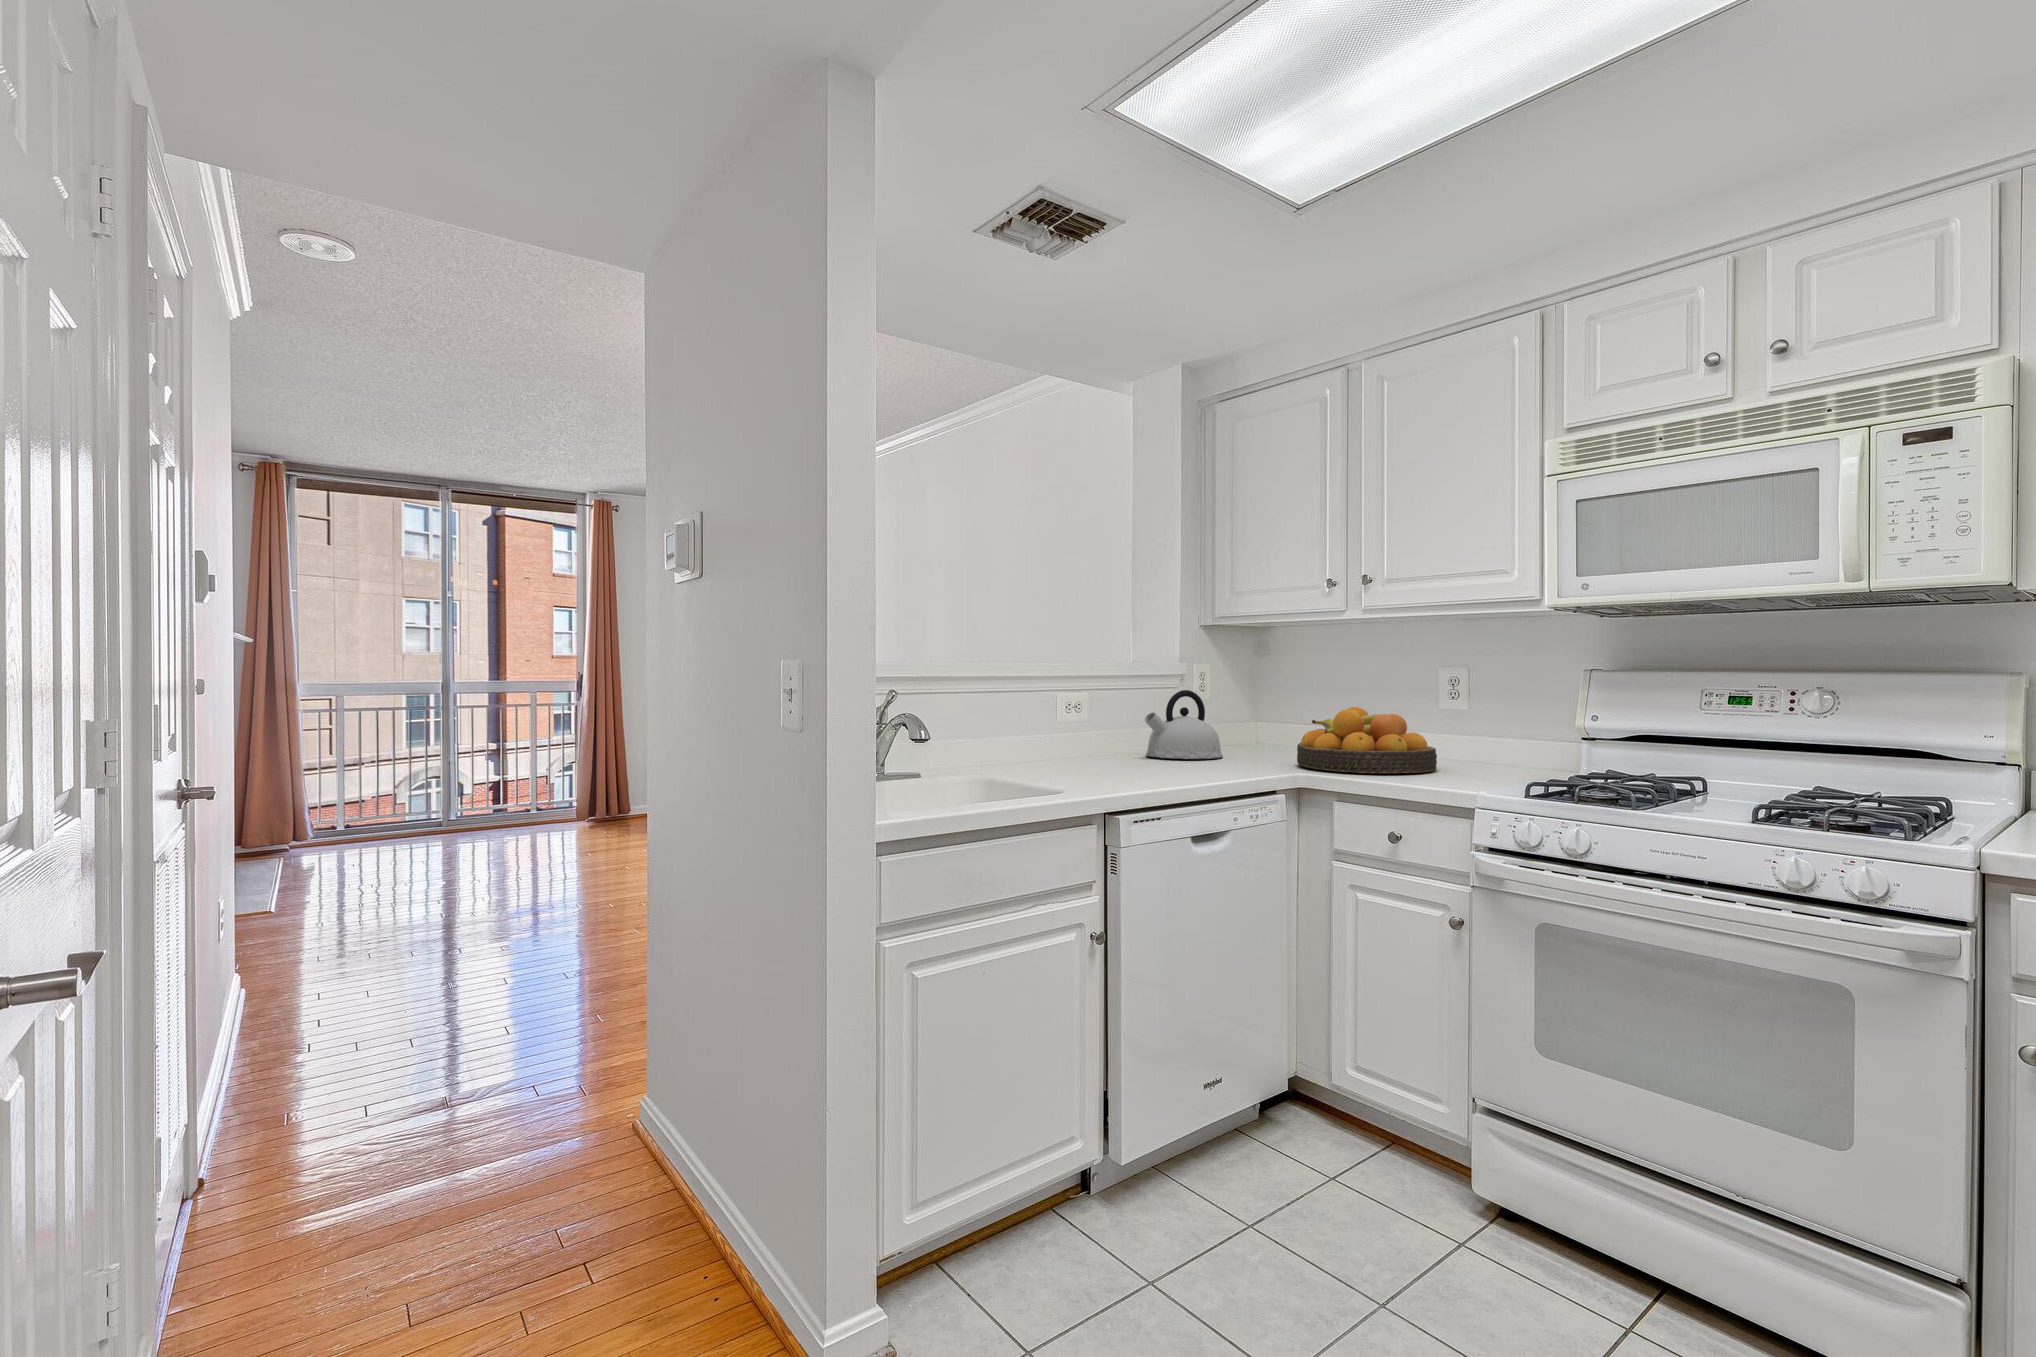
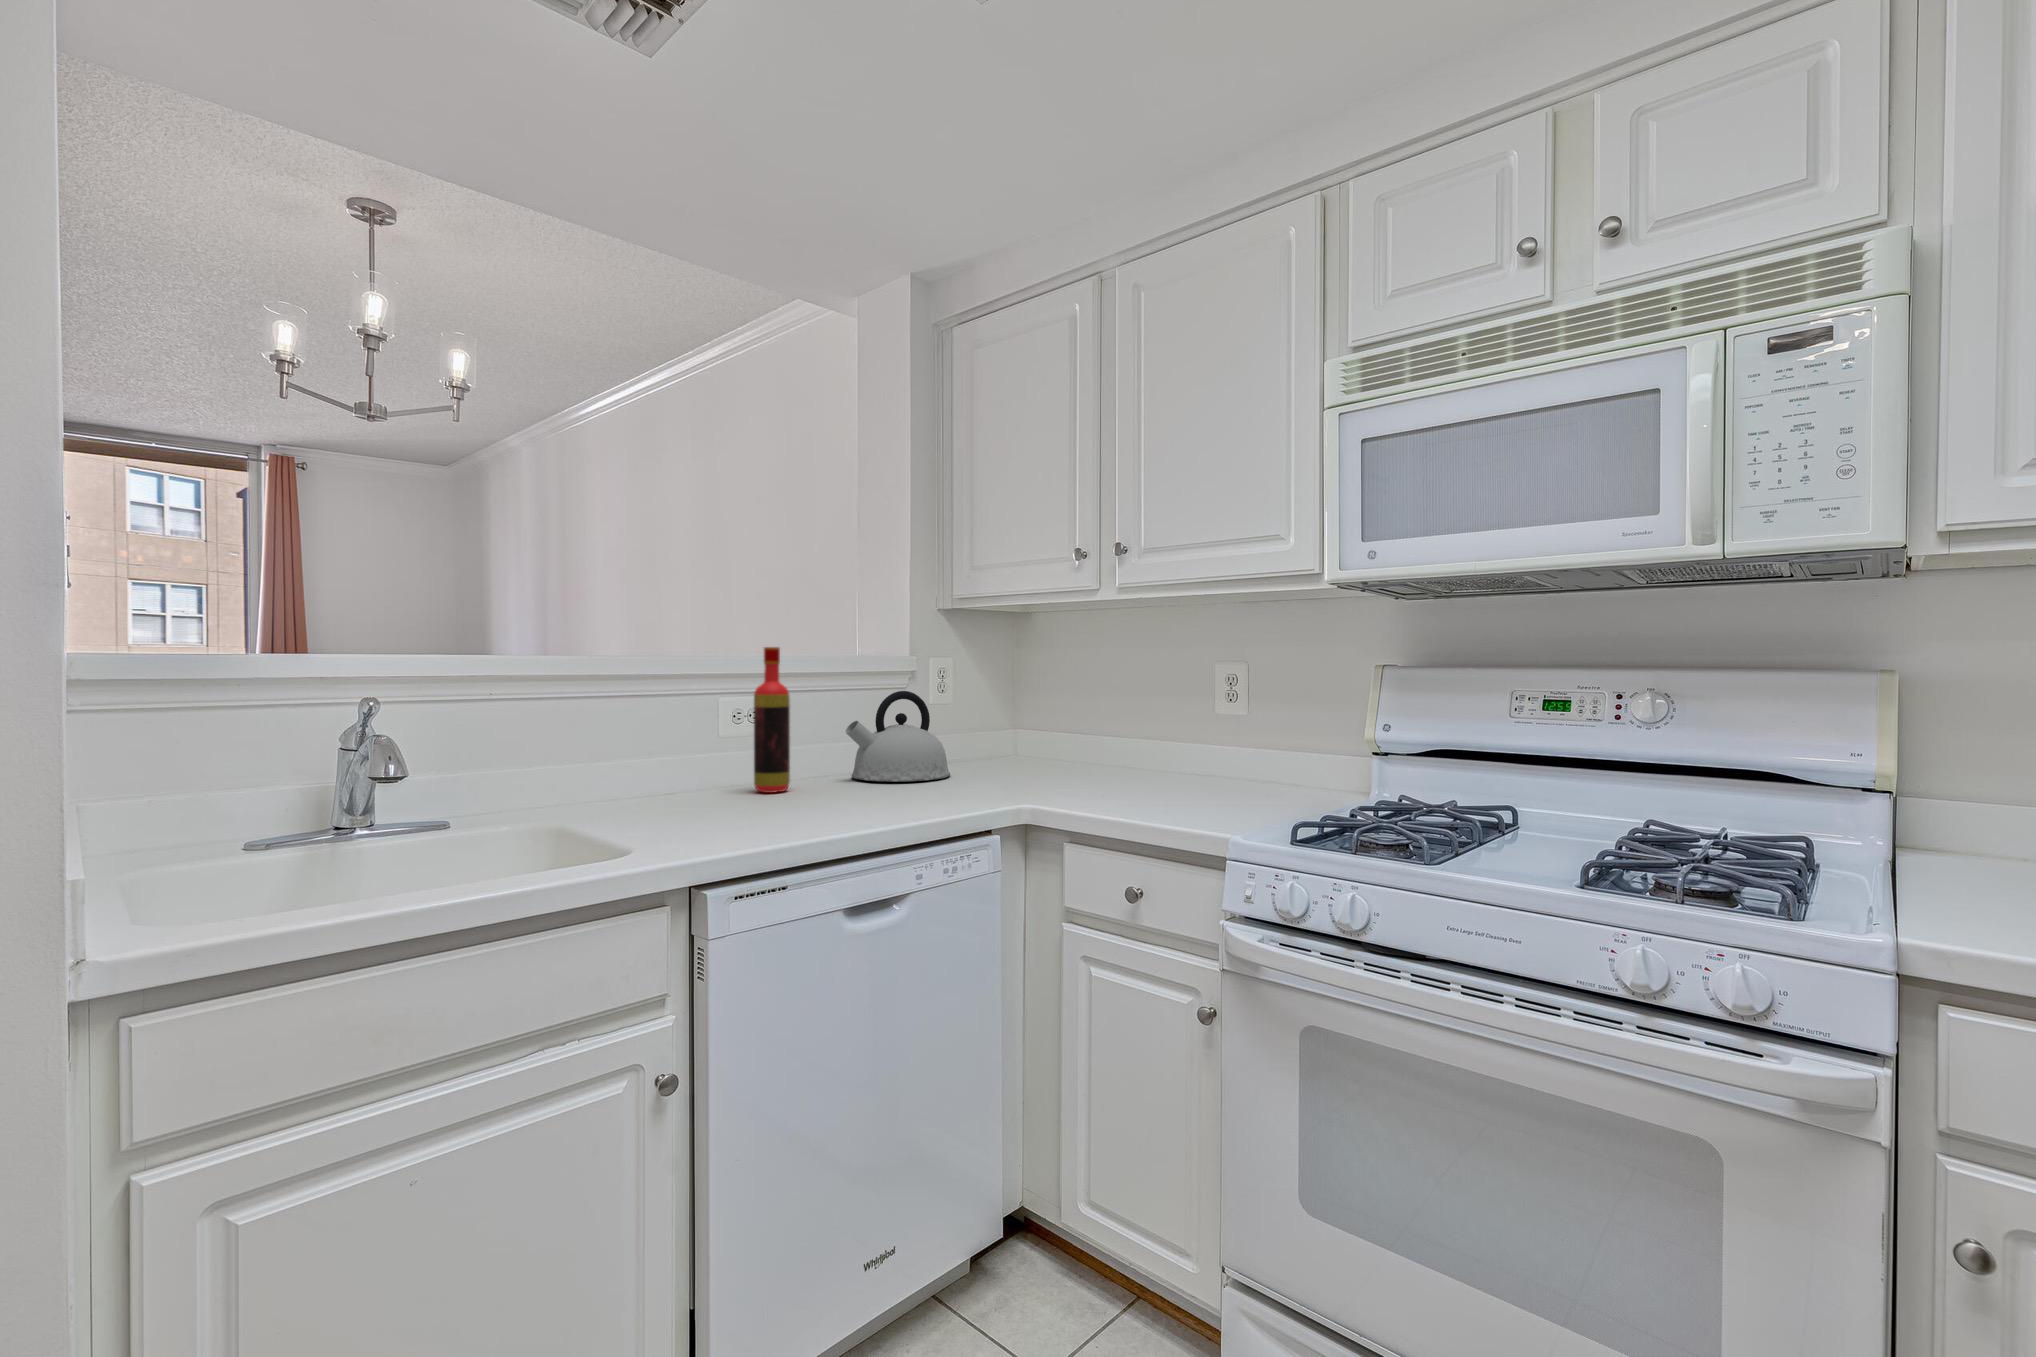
bottle: none [1086,656,1112,764] -> present [754,647,790,793]
fruit bowl: present [1297,707,1437,774] -> none [1028,712,1199,803]

